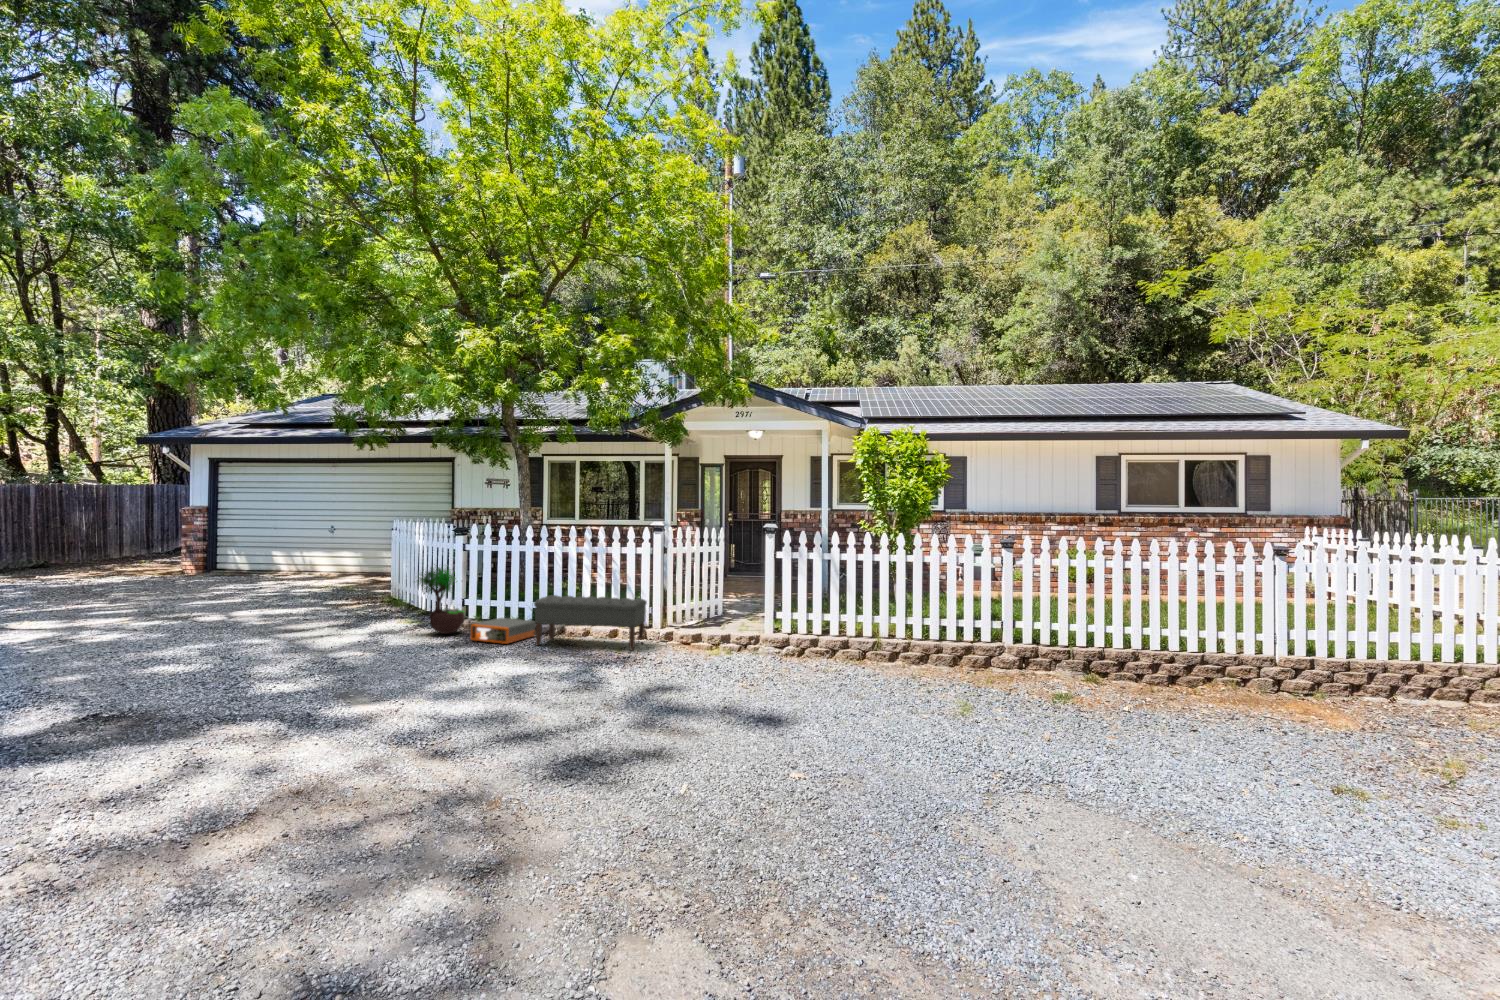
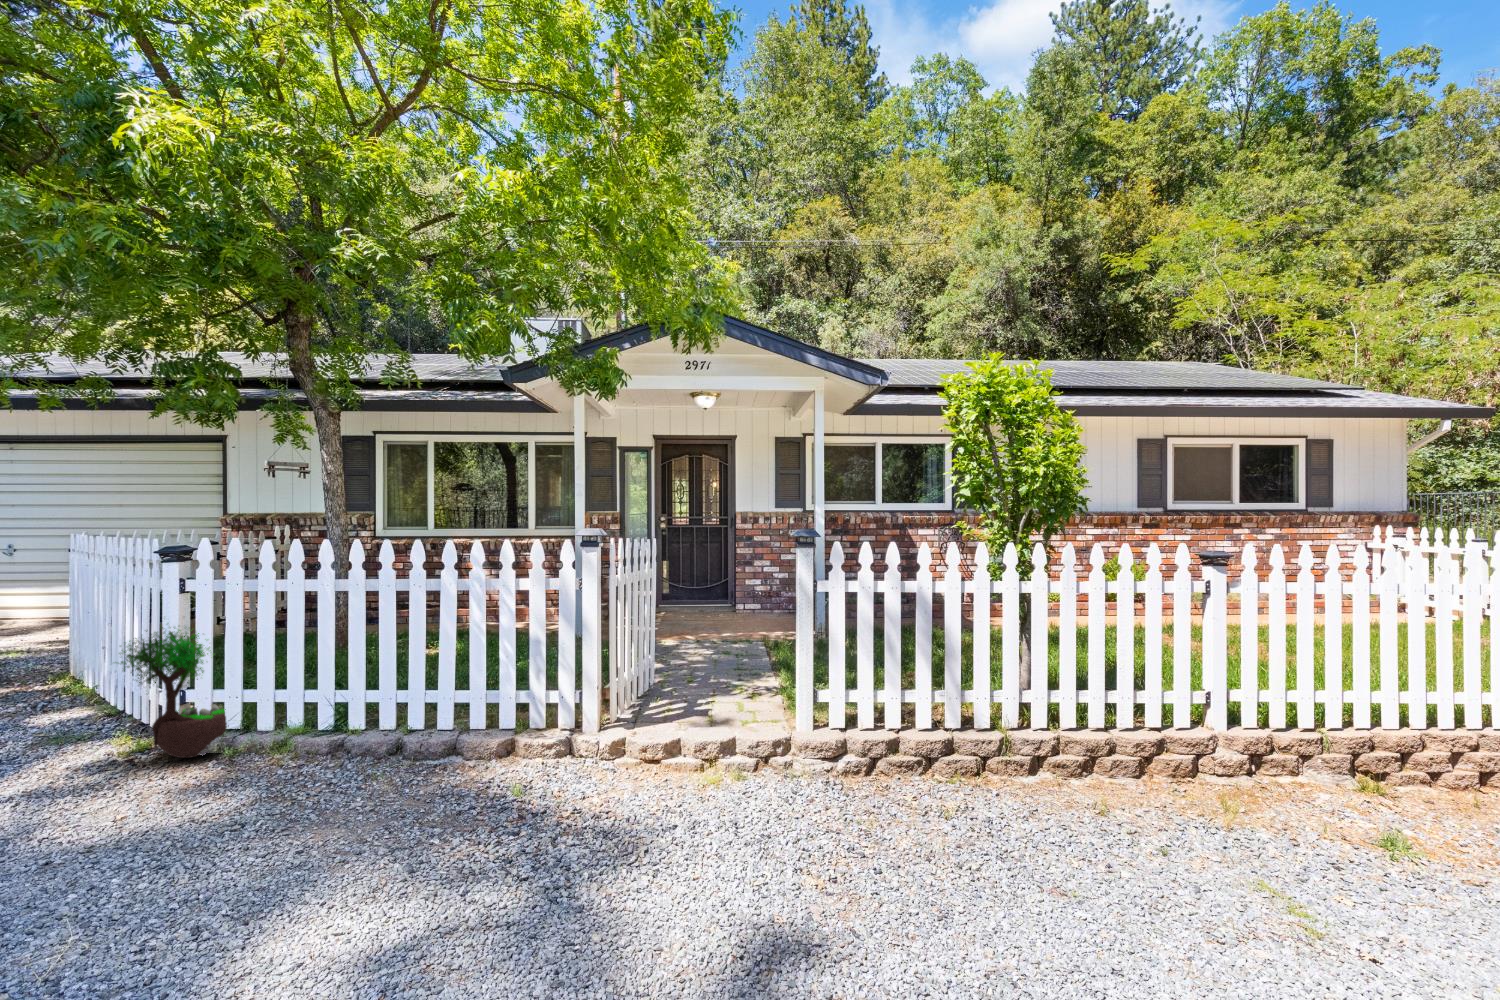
bench: present [534,595,647,650] -> none [368,676,584,780]
storage box: present [470,618,535,644] -> none [236,718,371,780]

